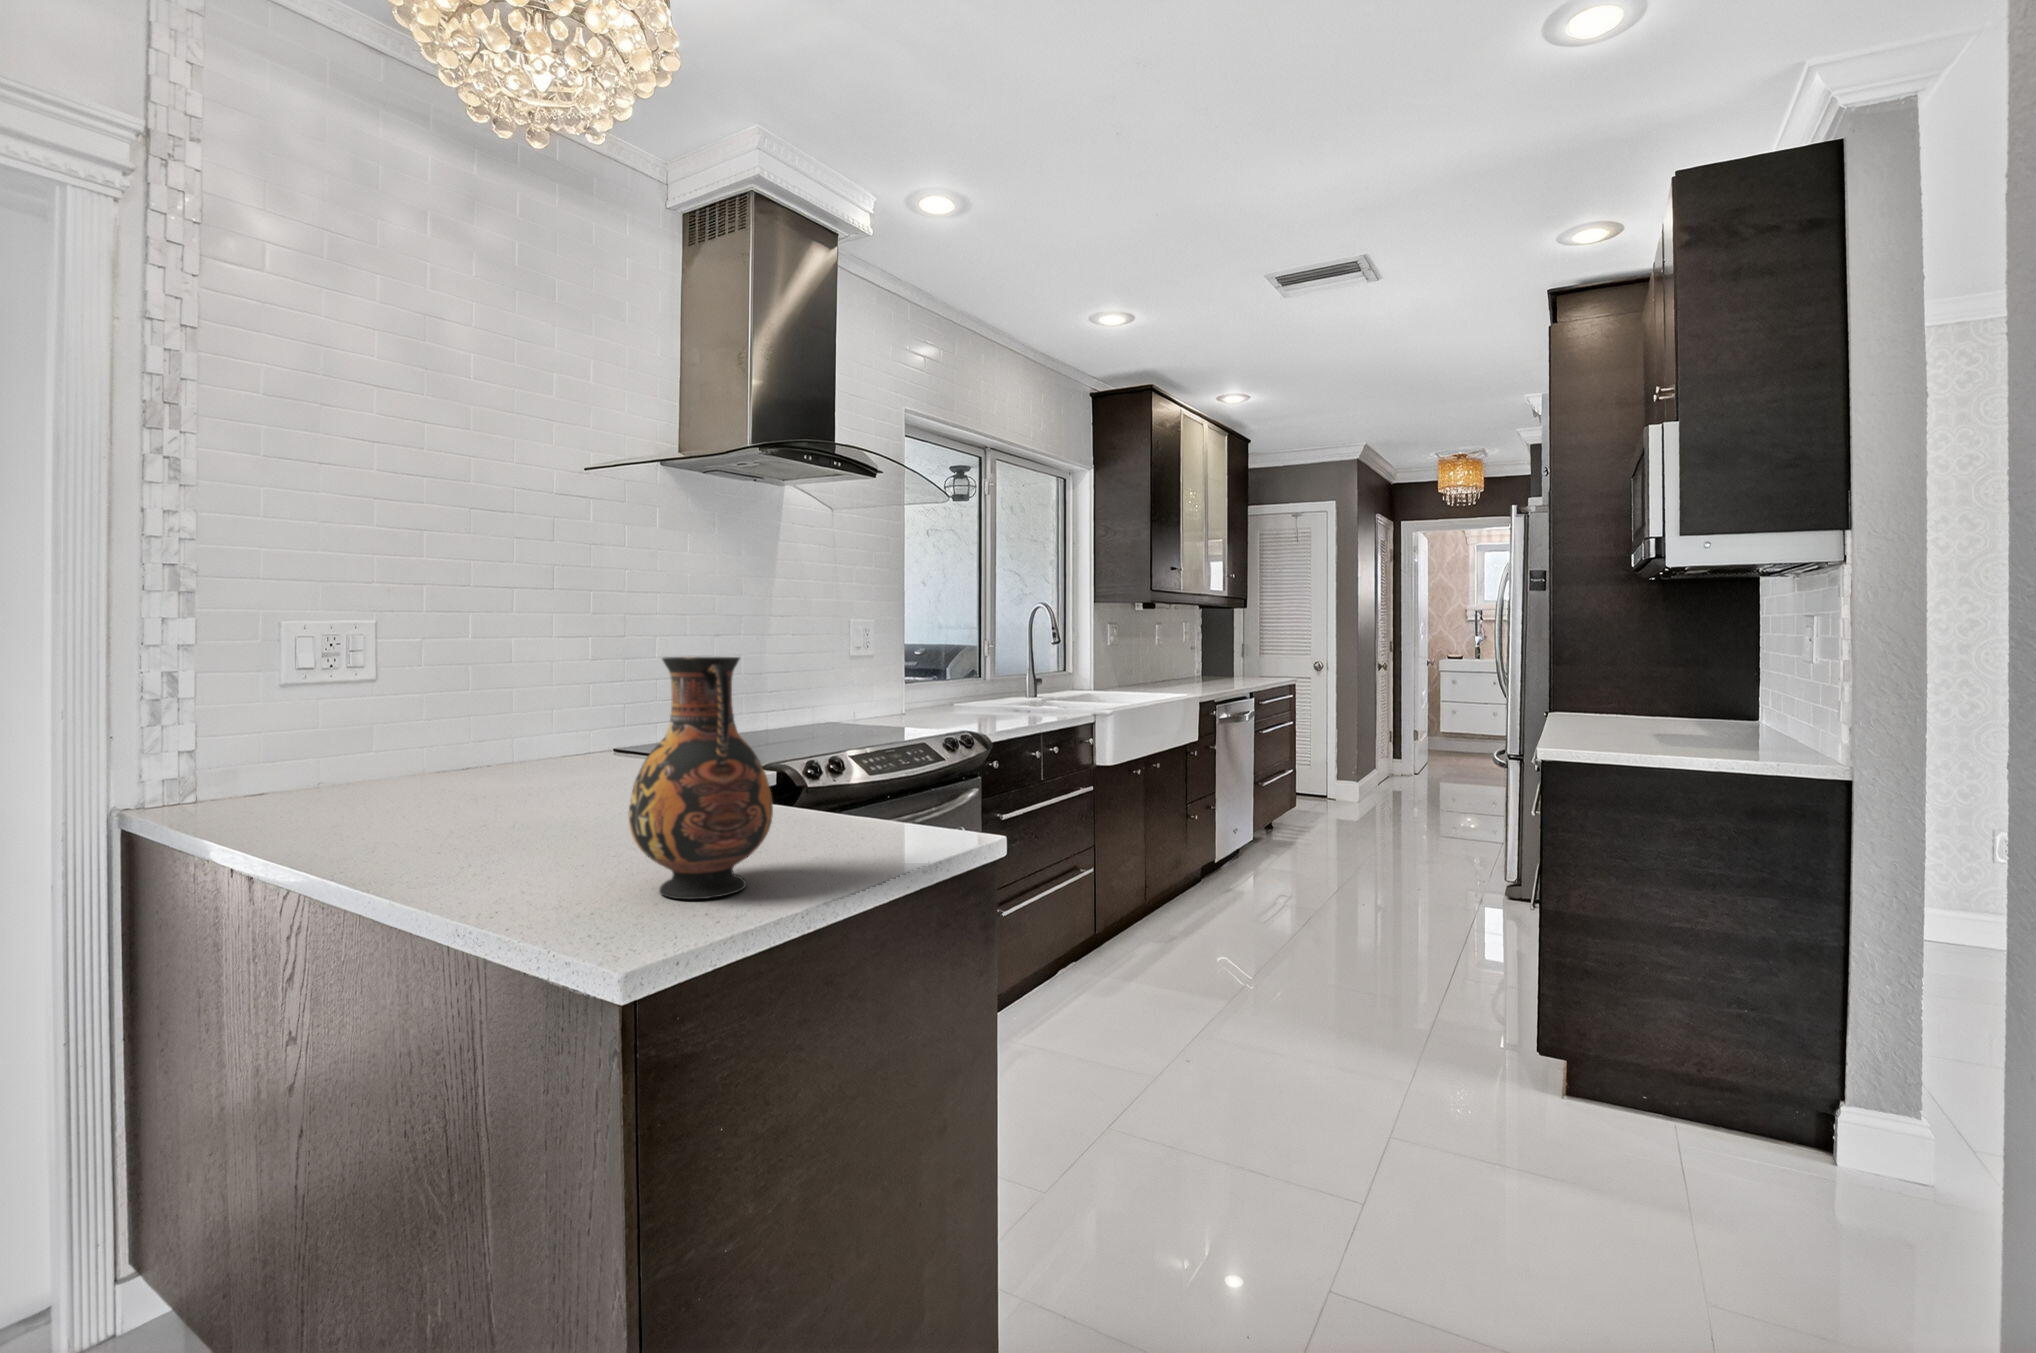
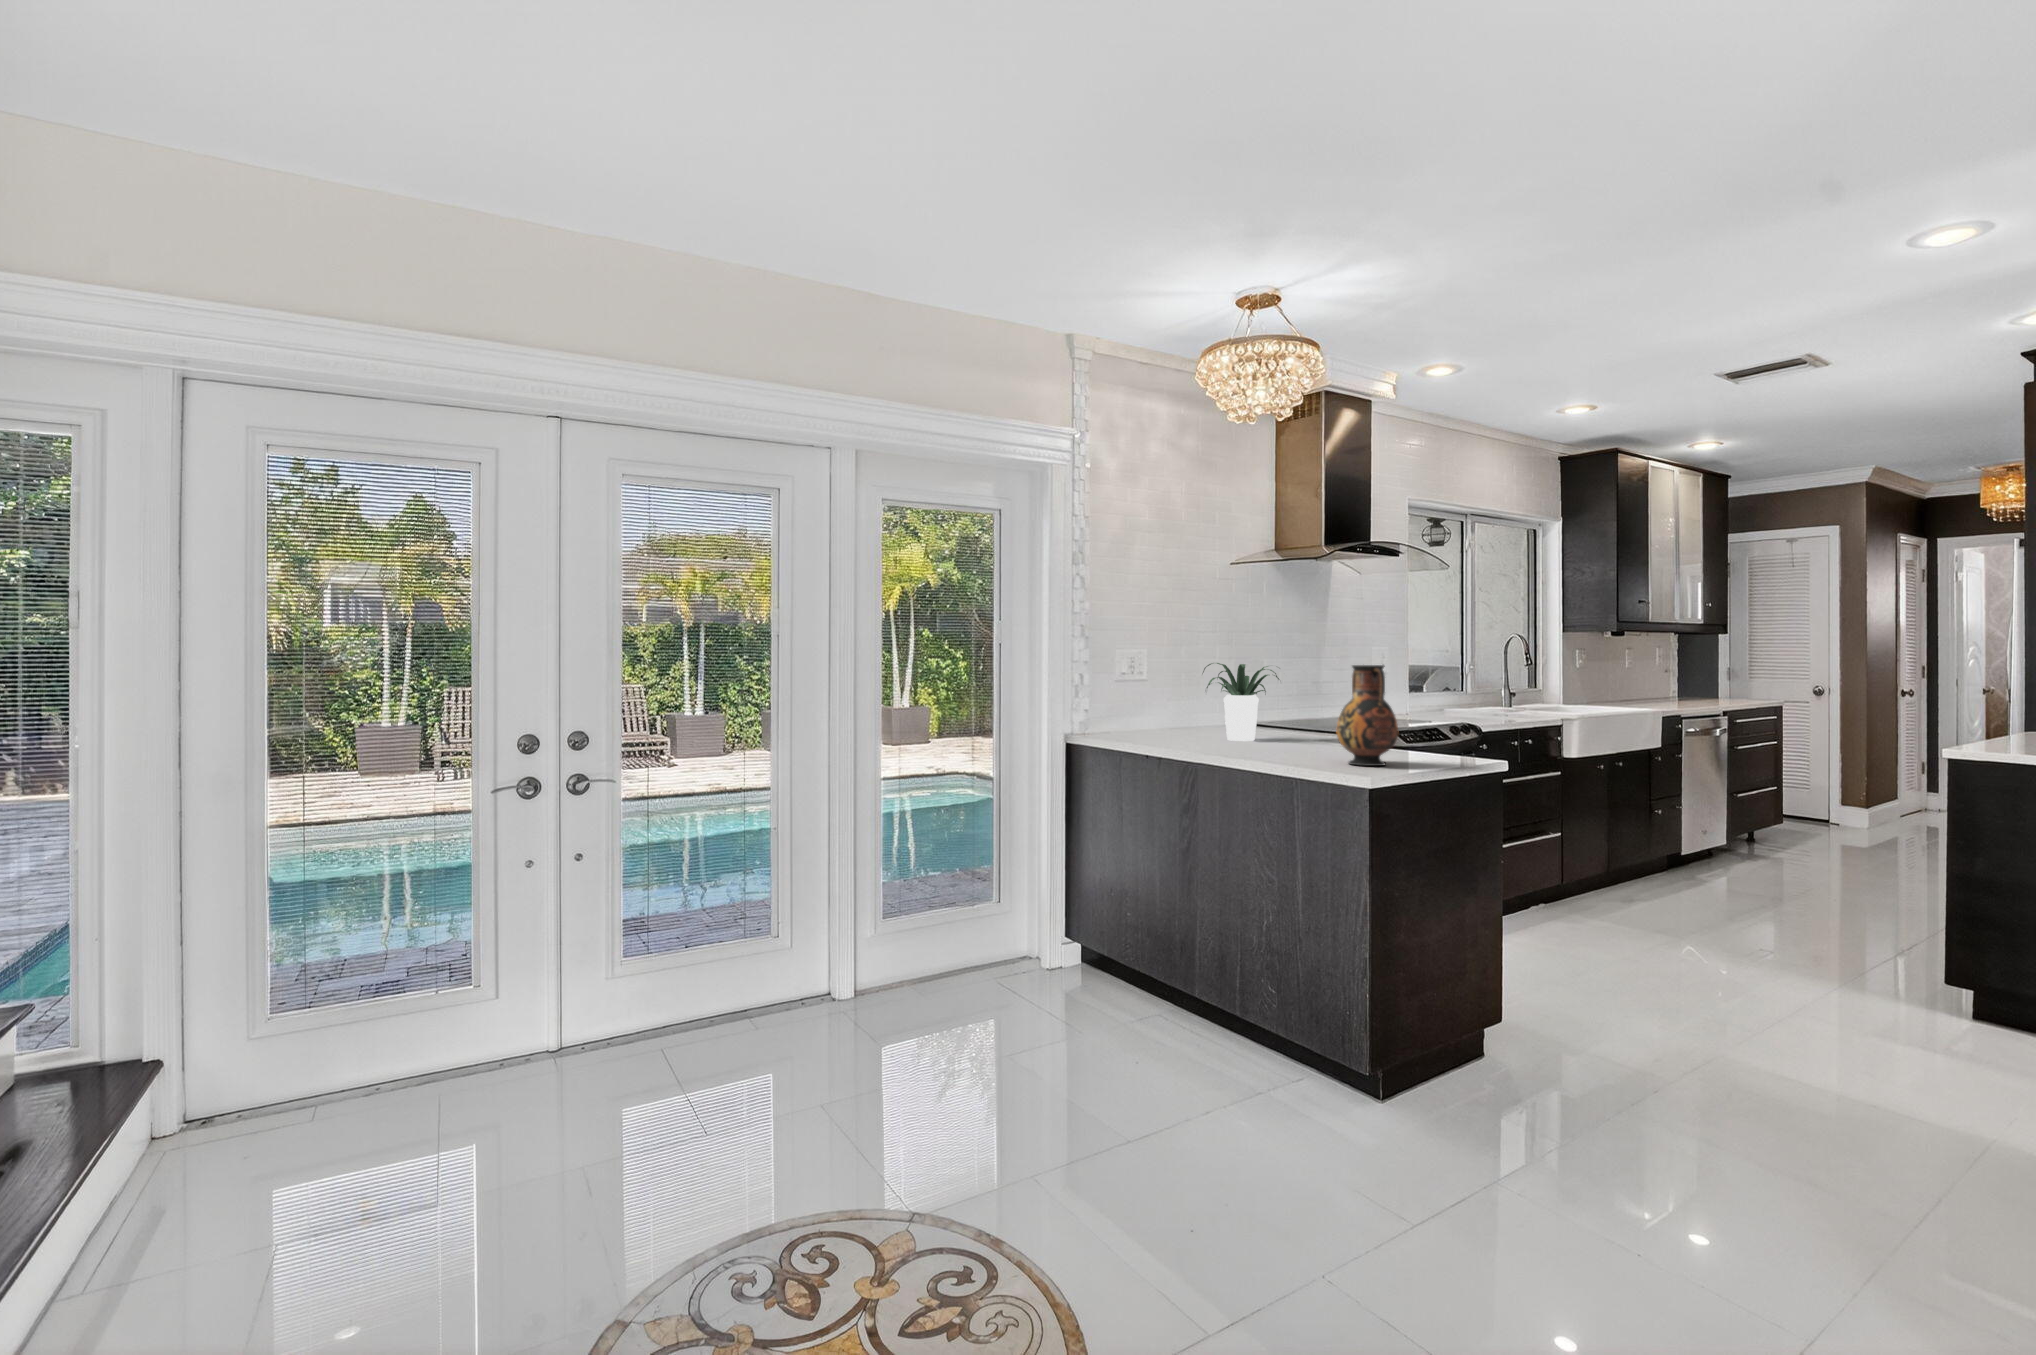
potted plant: none [417,647,624,810] -> present [1203,663,1279,741]

